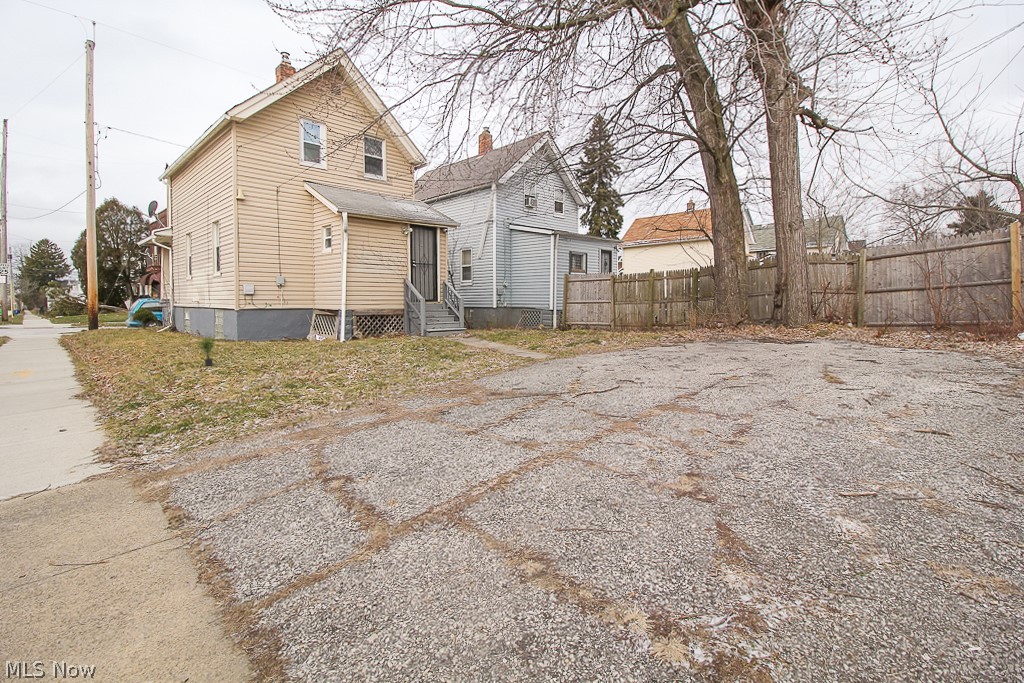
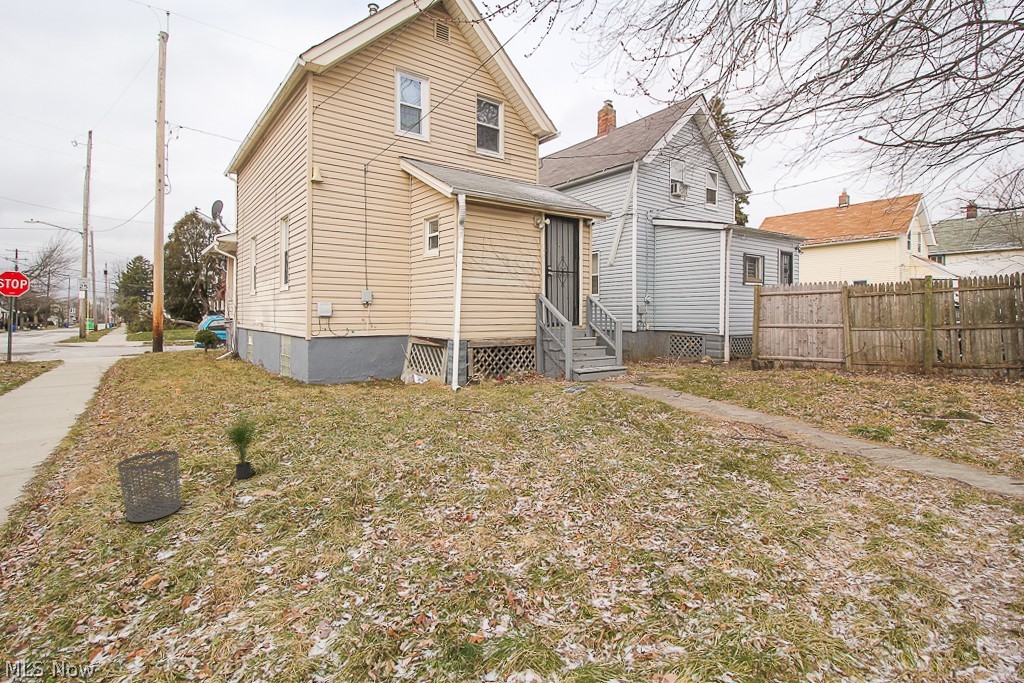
waste bin: none [154,347,182,375] -> present [118,451,181,522]

